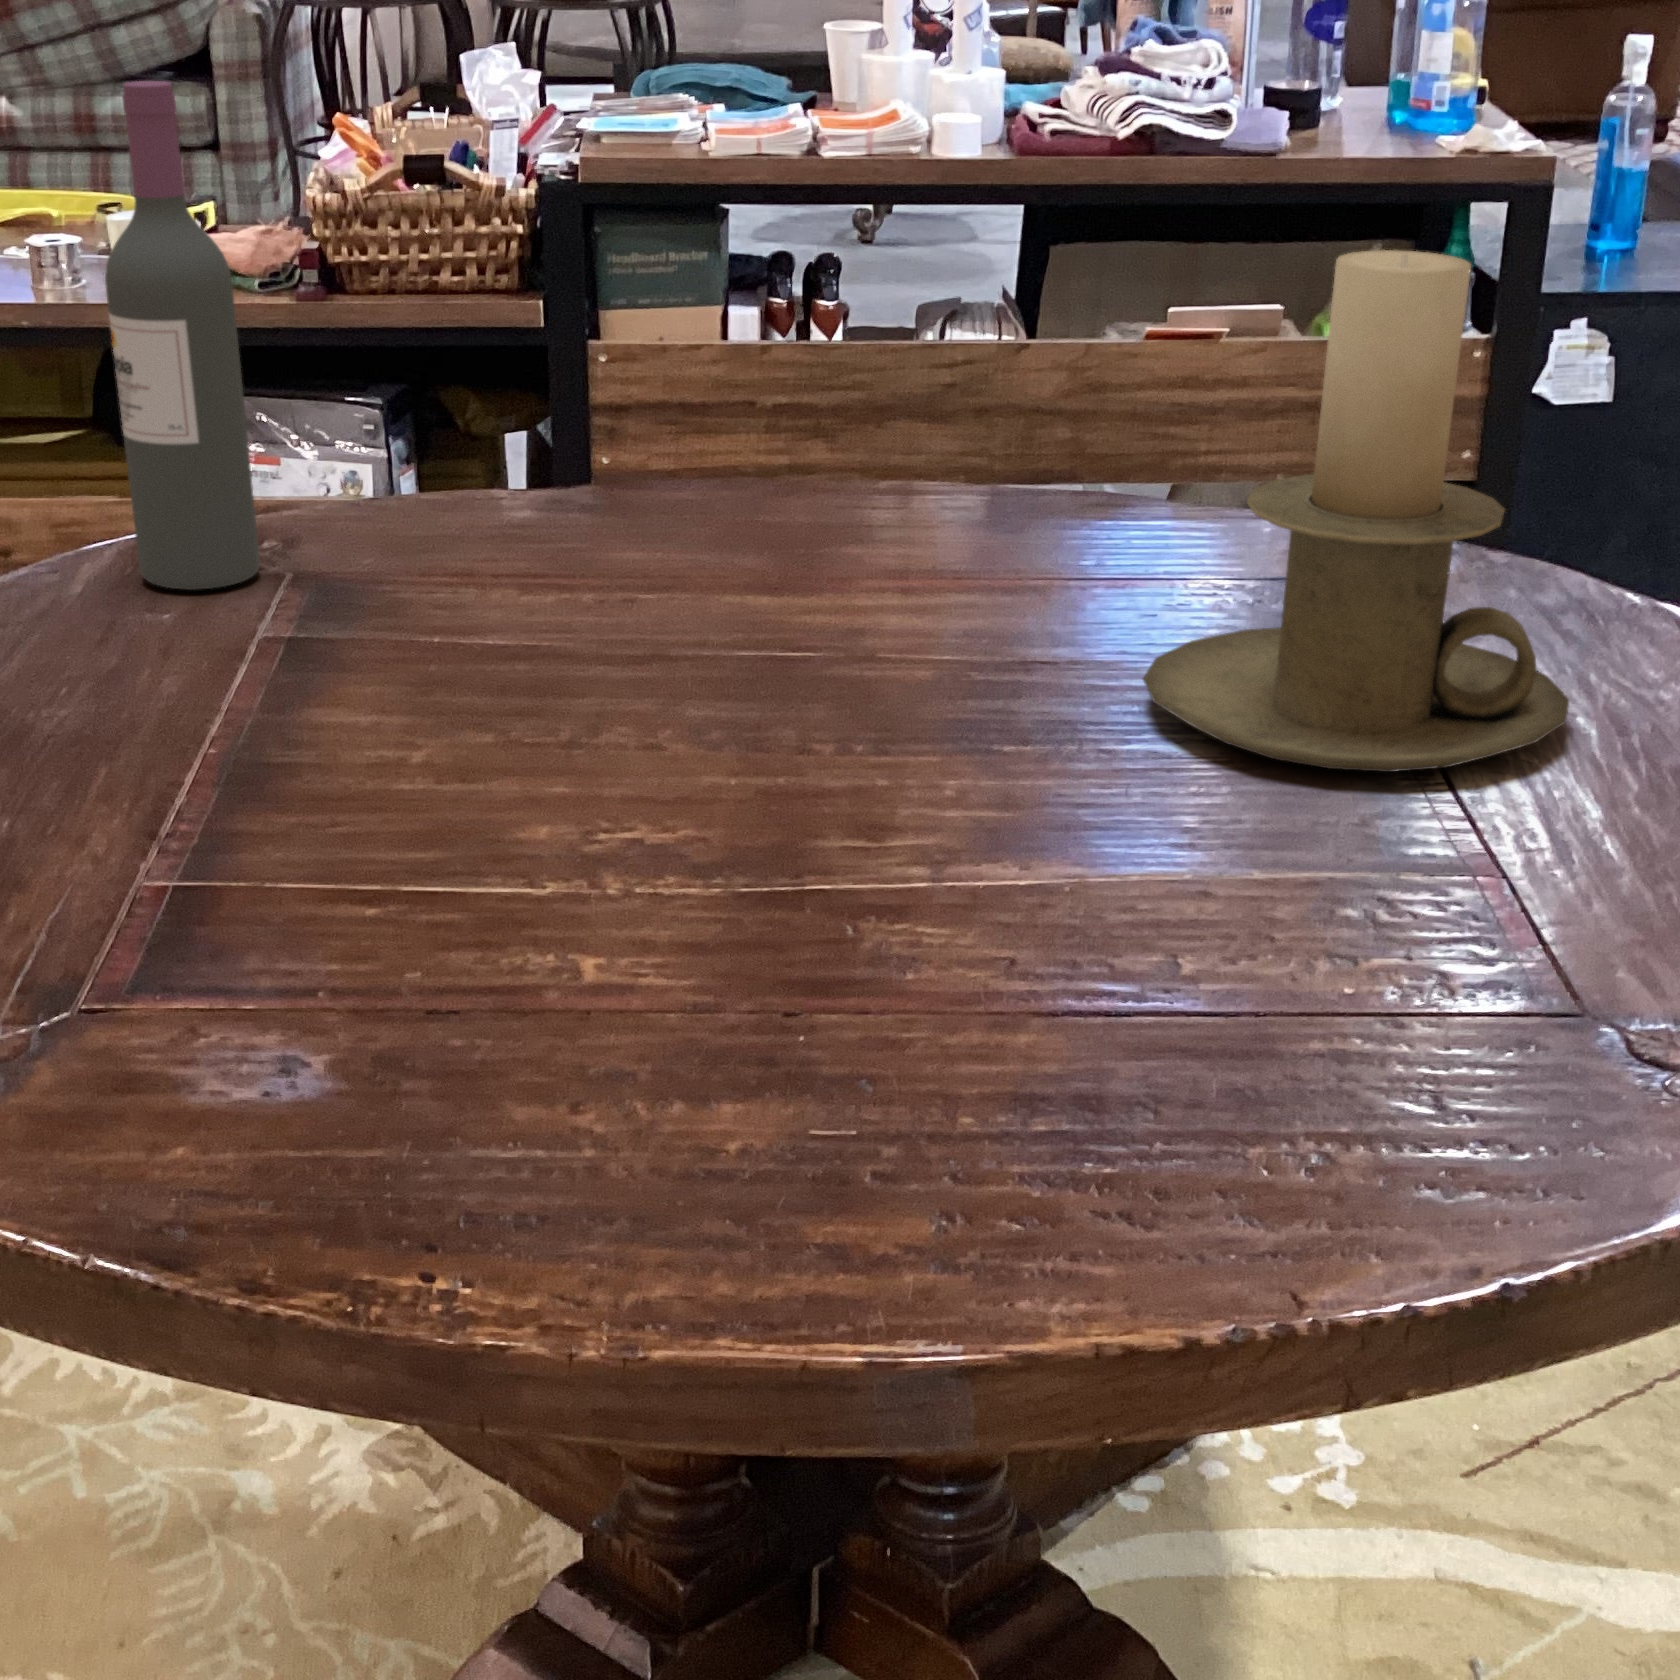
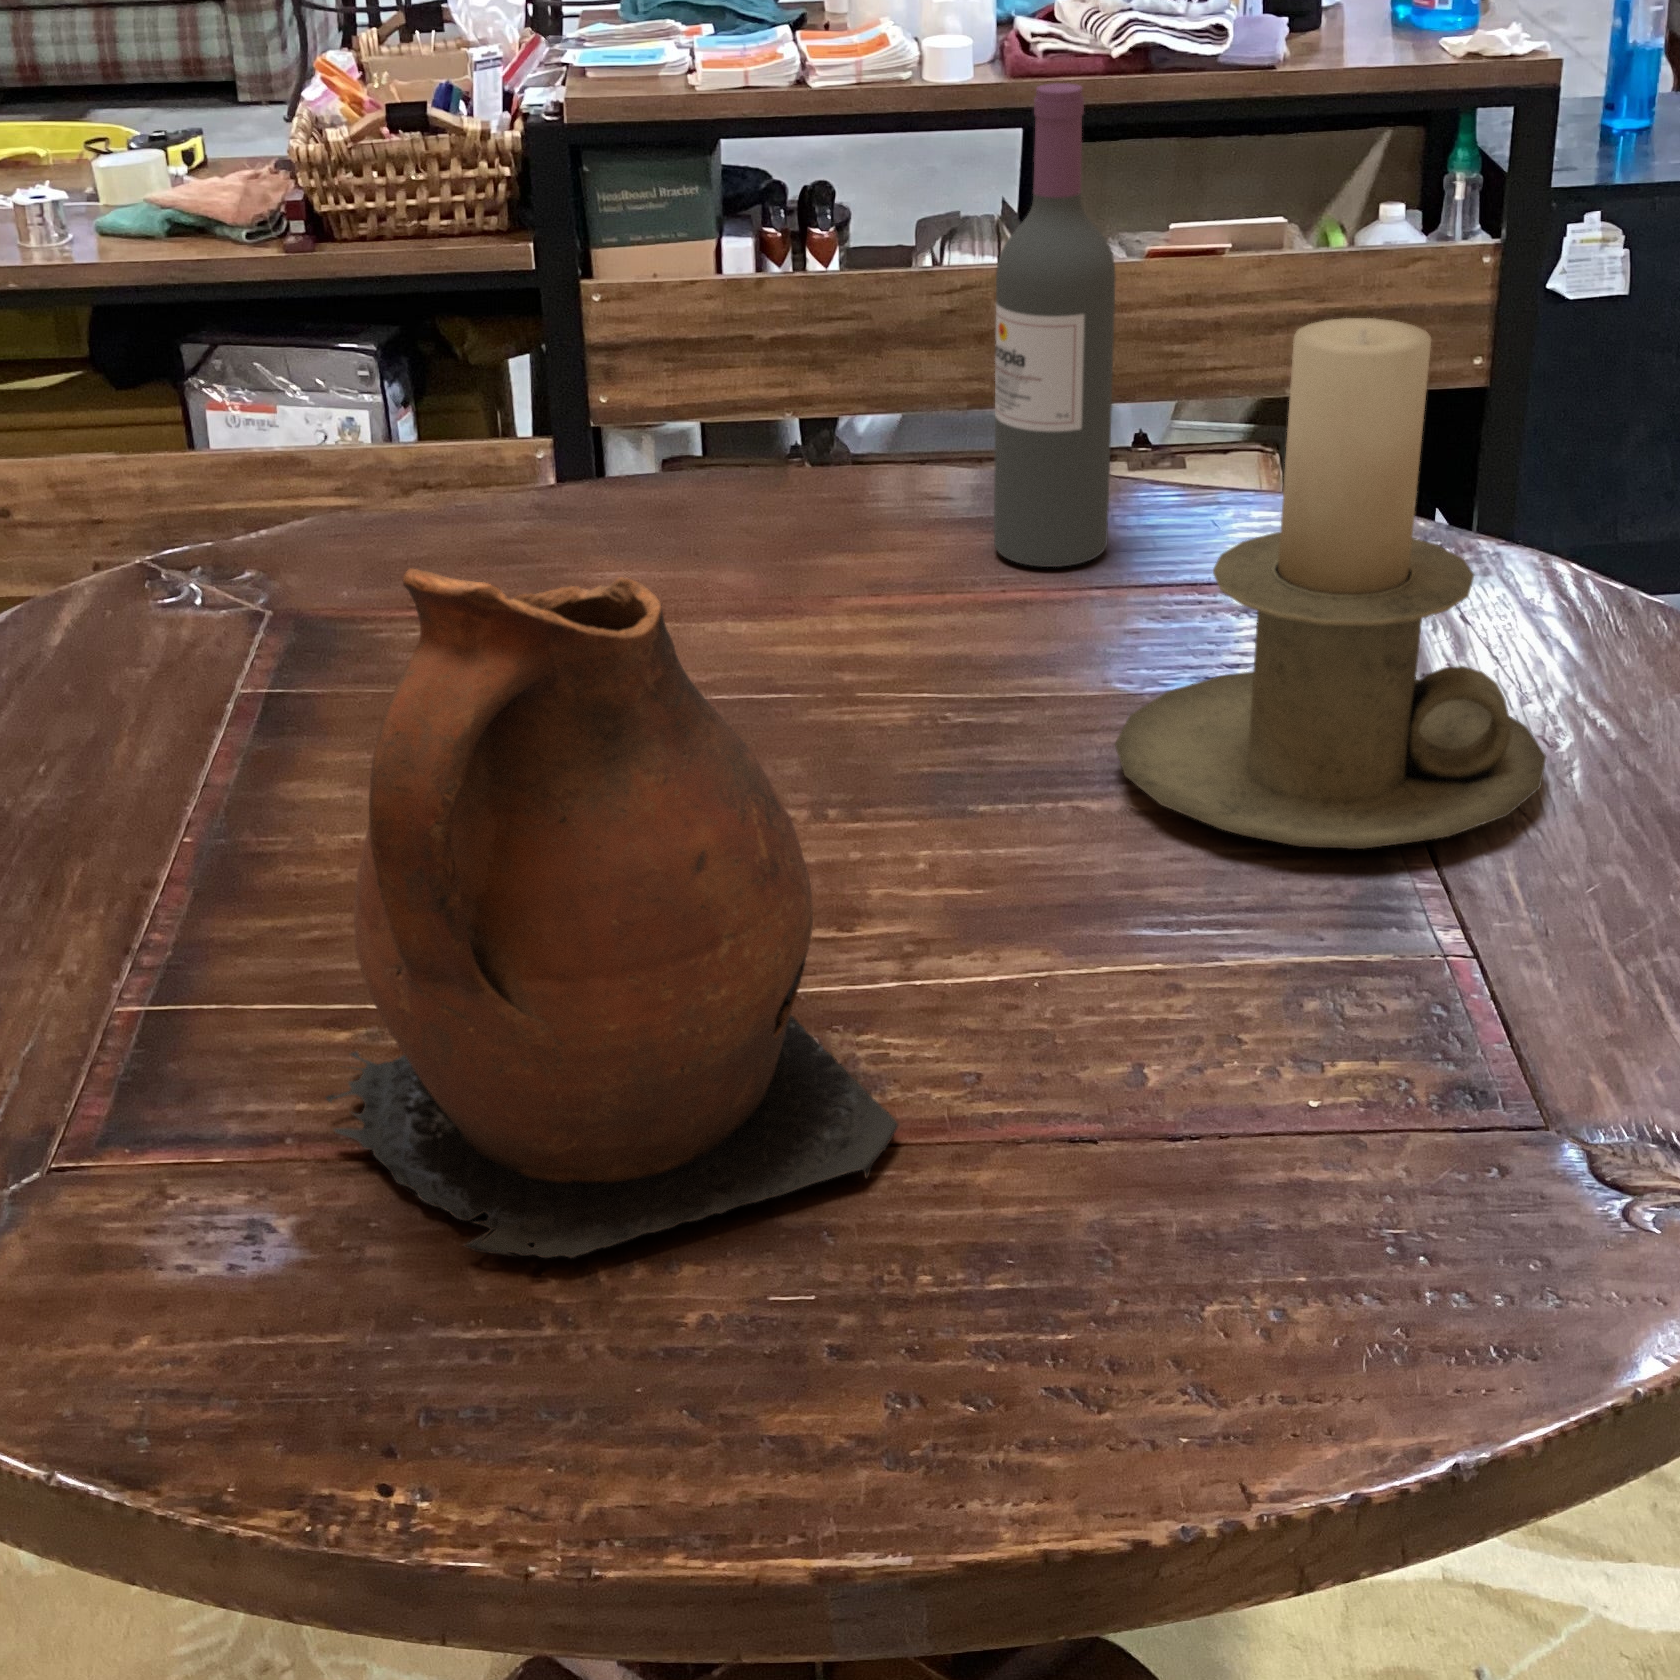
wine bottle: present [105,81,260,590] -> present [994,83,1116,567]
ceramic pitcher: none [364,343,944,1065] -> present [326,568,898,1258]

